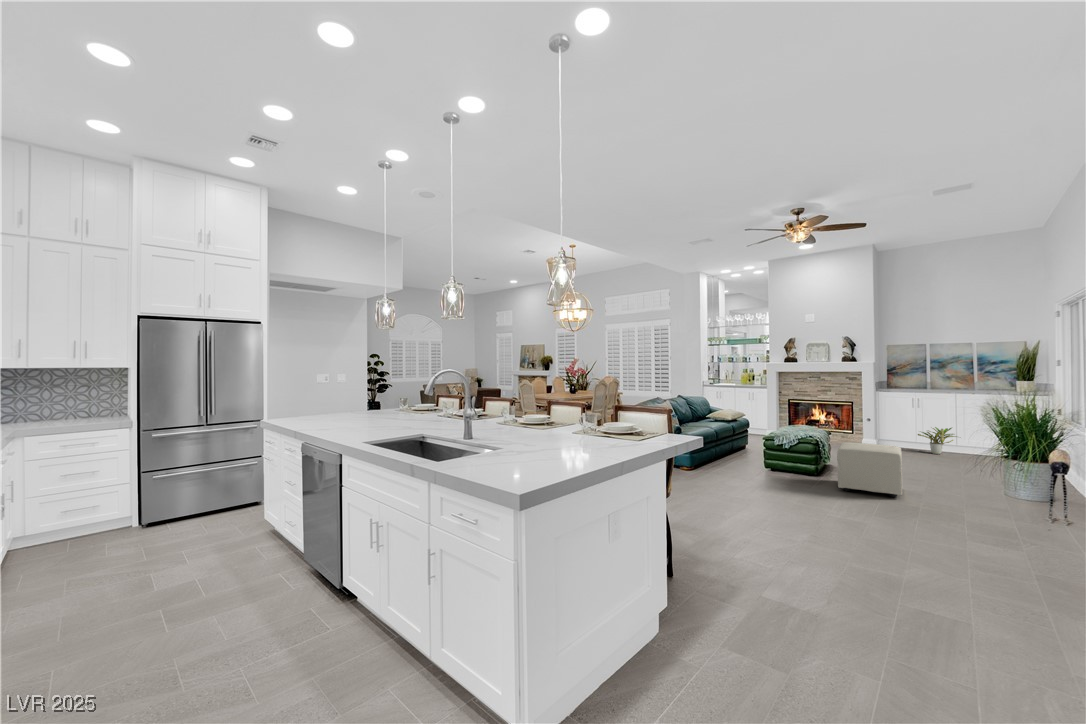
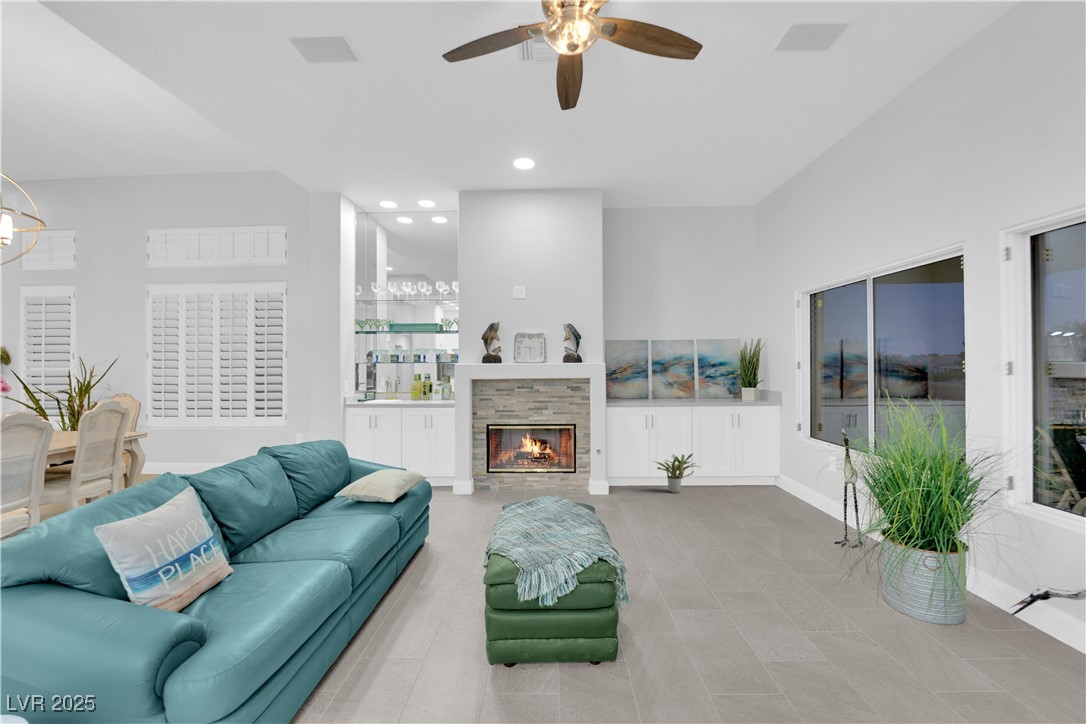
ottoman: present [837,442,902,497] -> none [643,535,791,671]

